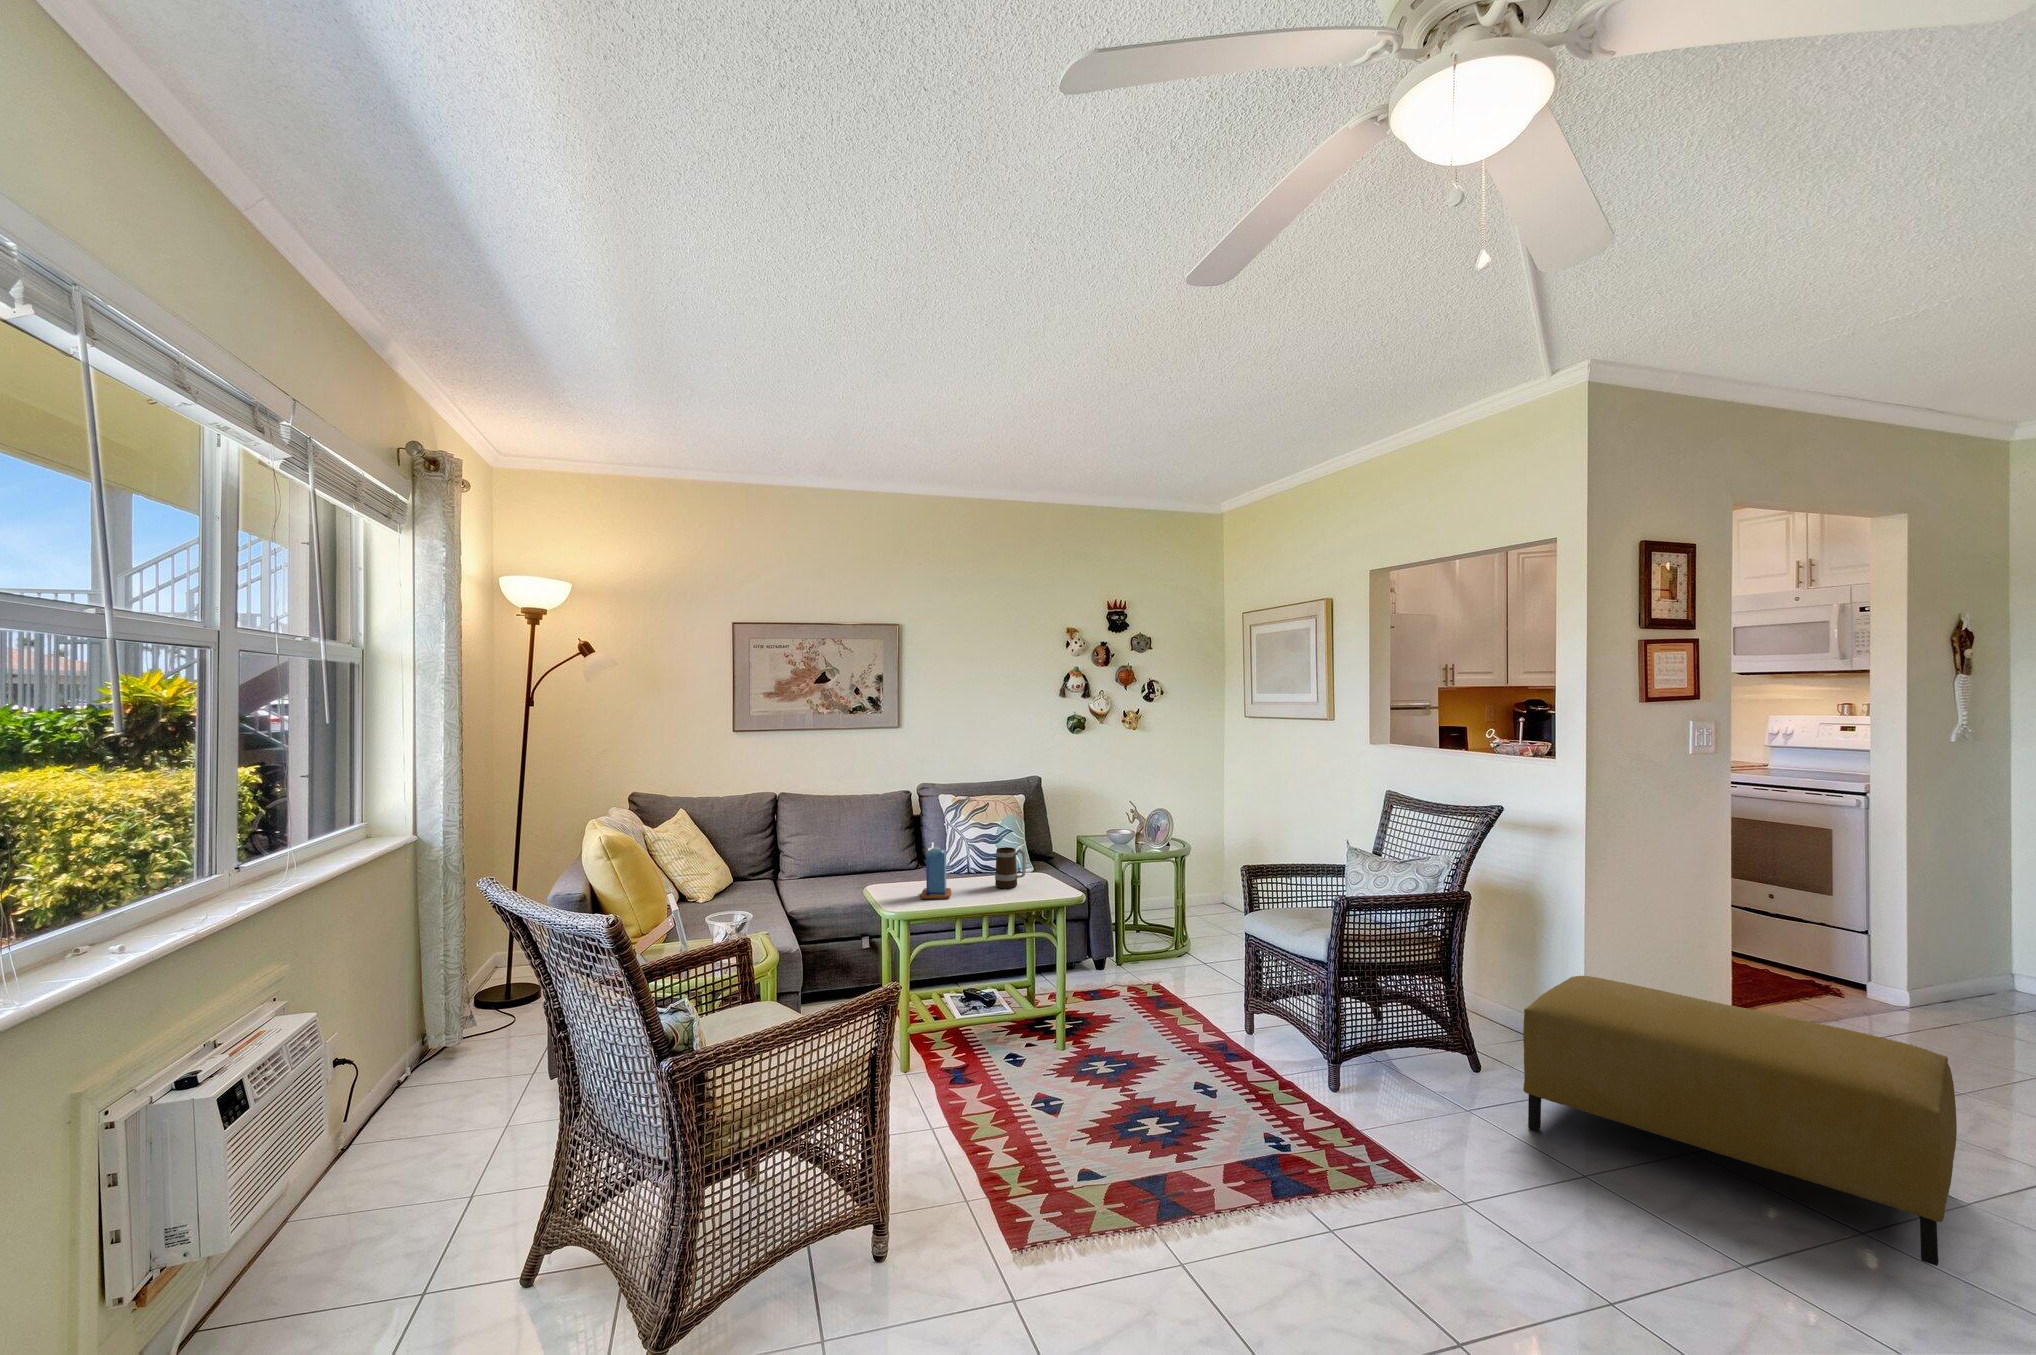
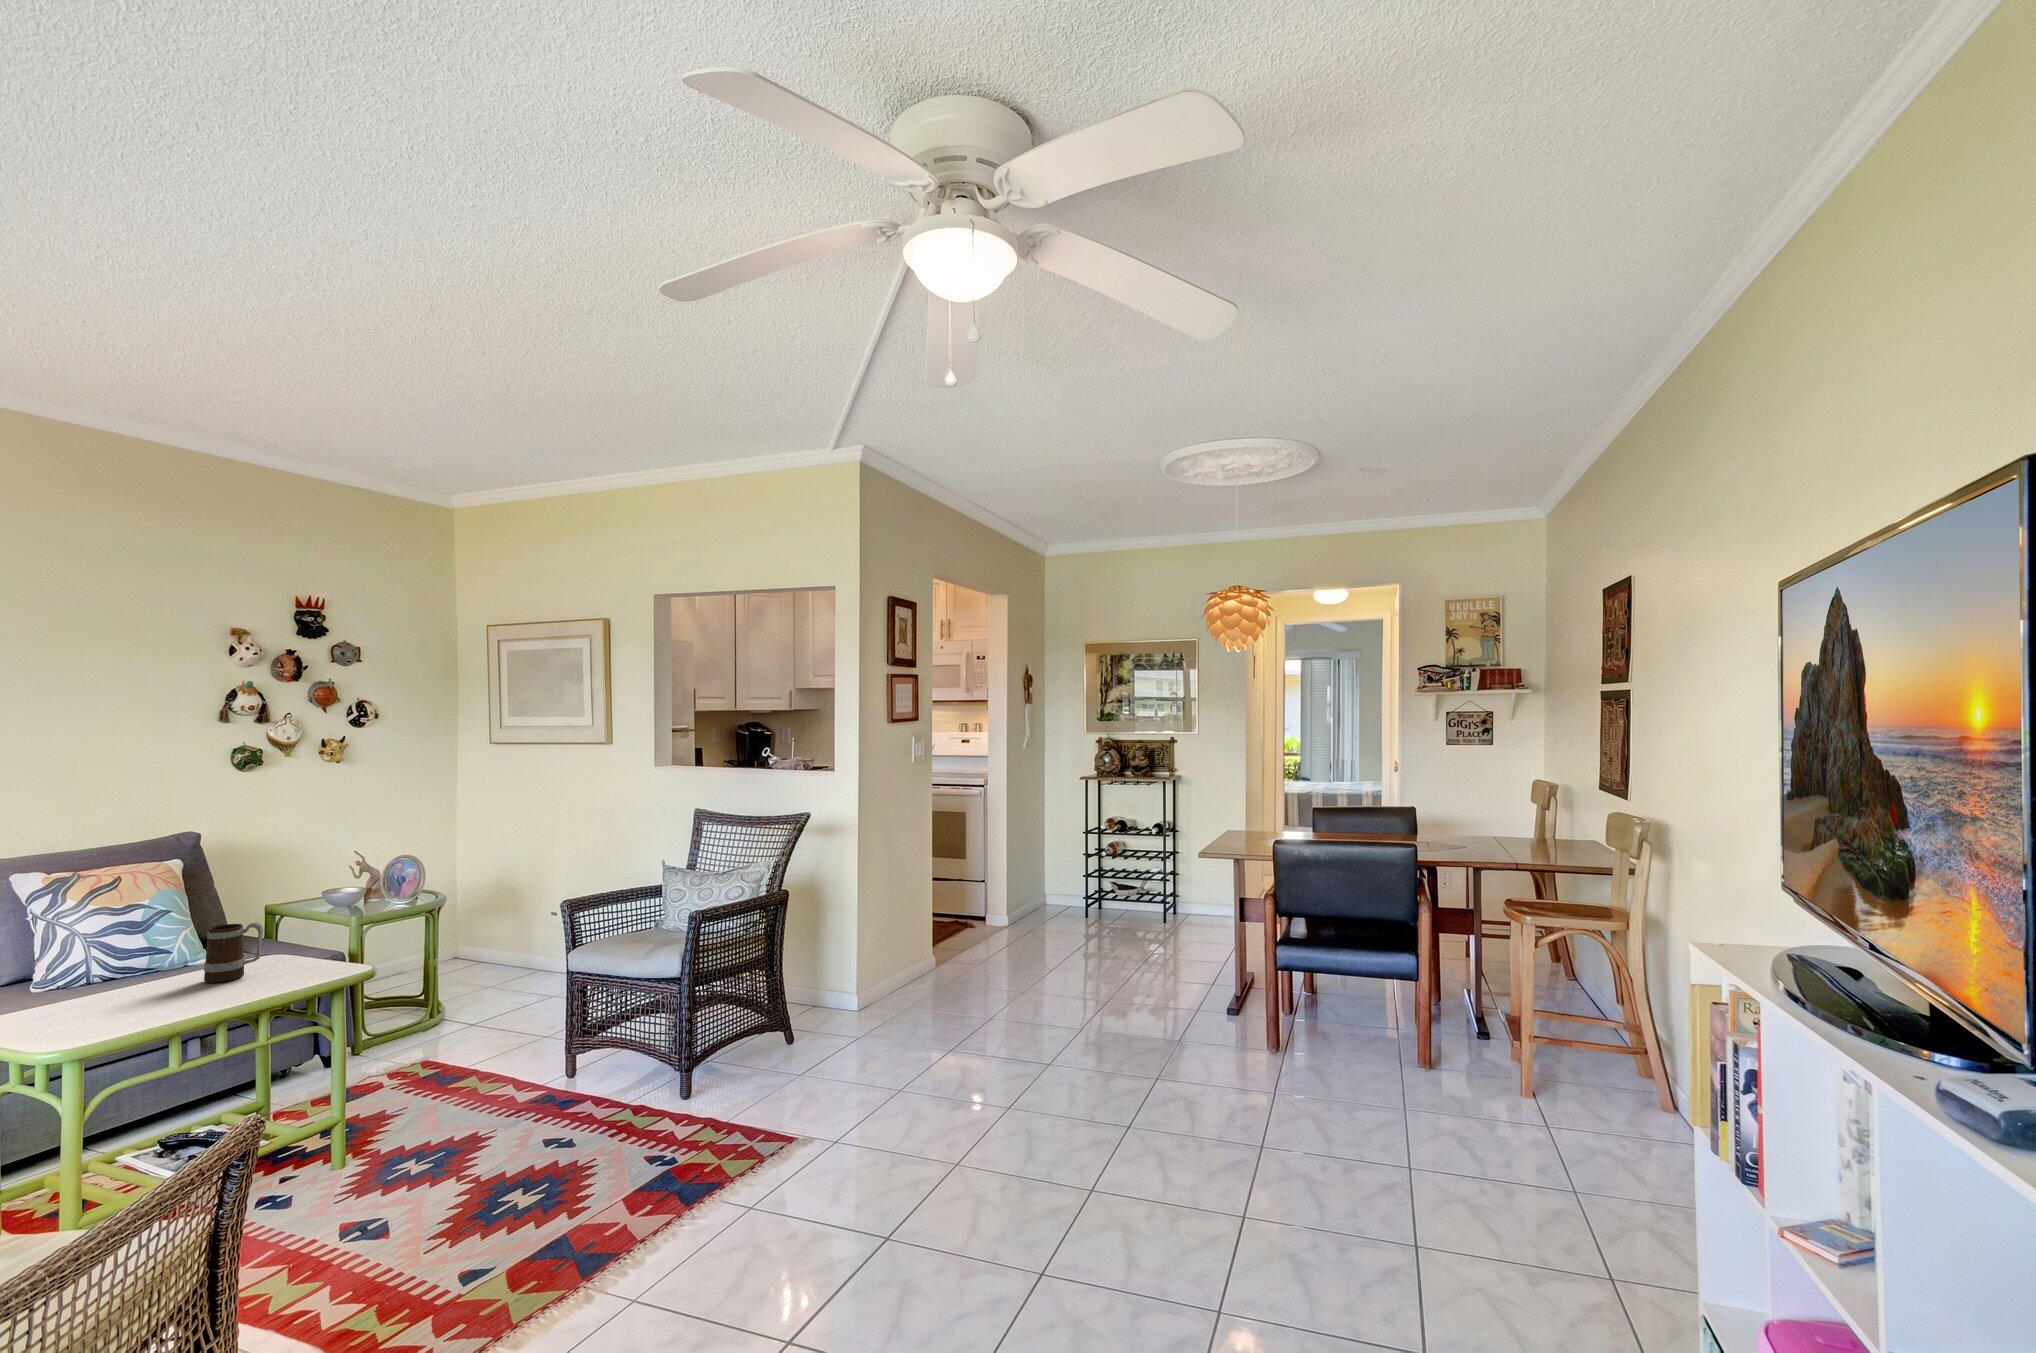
candle: present [920,842,951,899] -> none [67,934,134,1023]
ottoman: present [1523,976,1957,1266] -> none [846,936,1090,1072]

